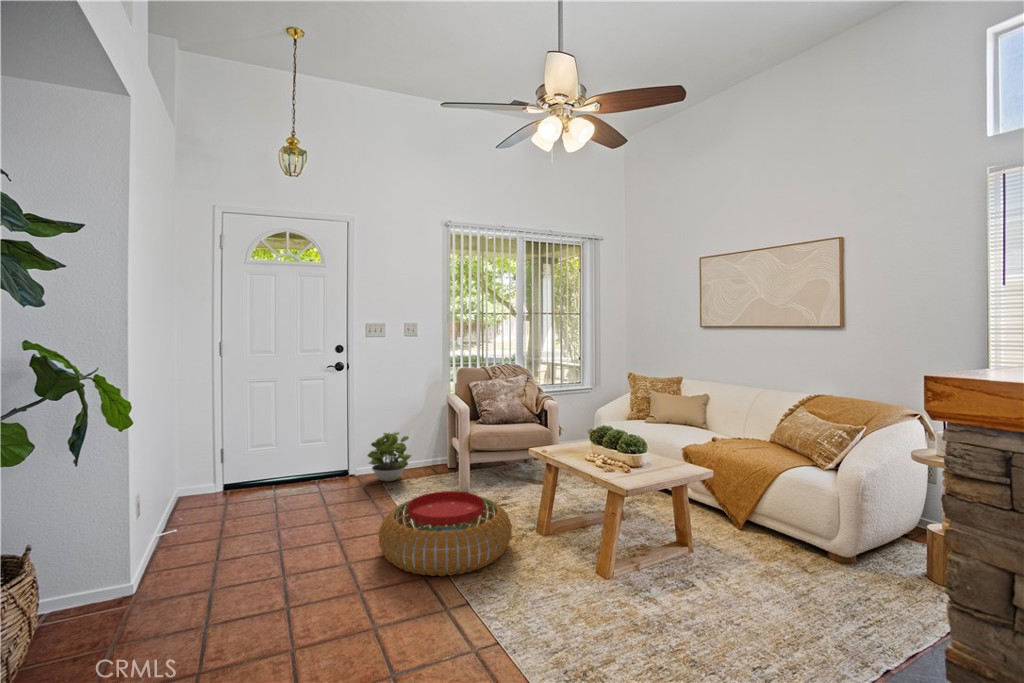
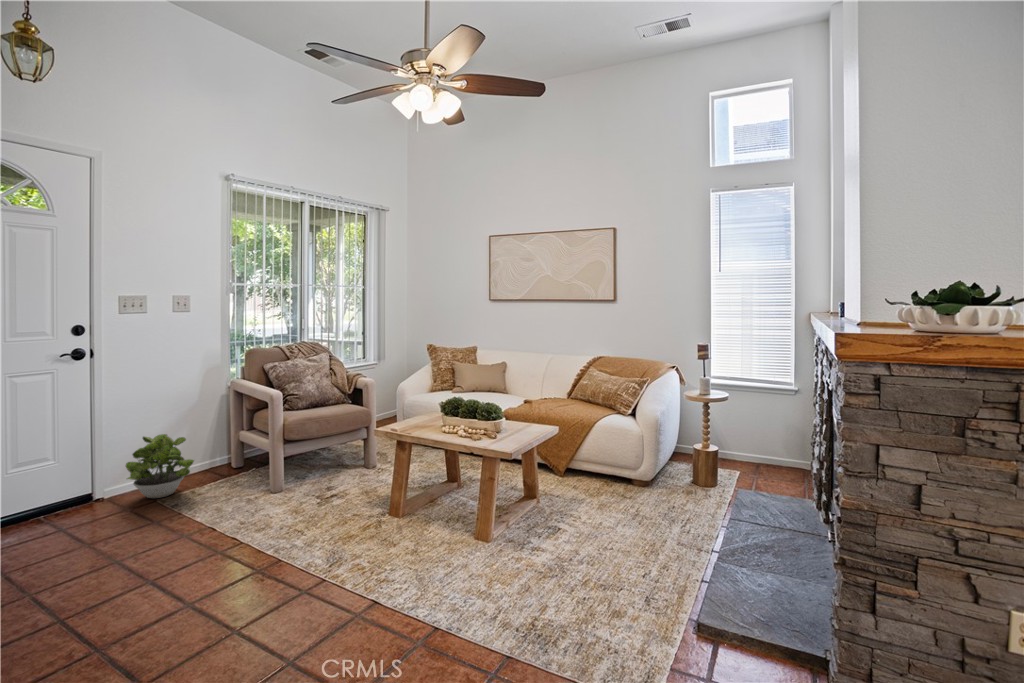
pouf: present [379,491,512,576] -> none [221,488,384,590]

